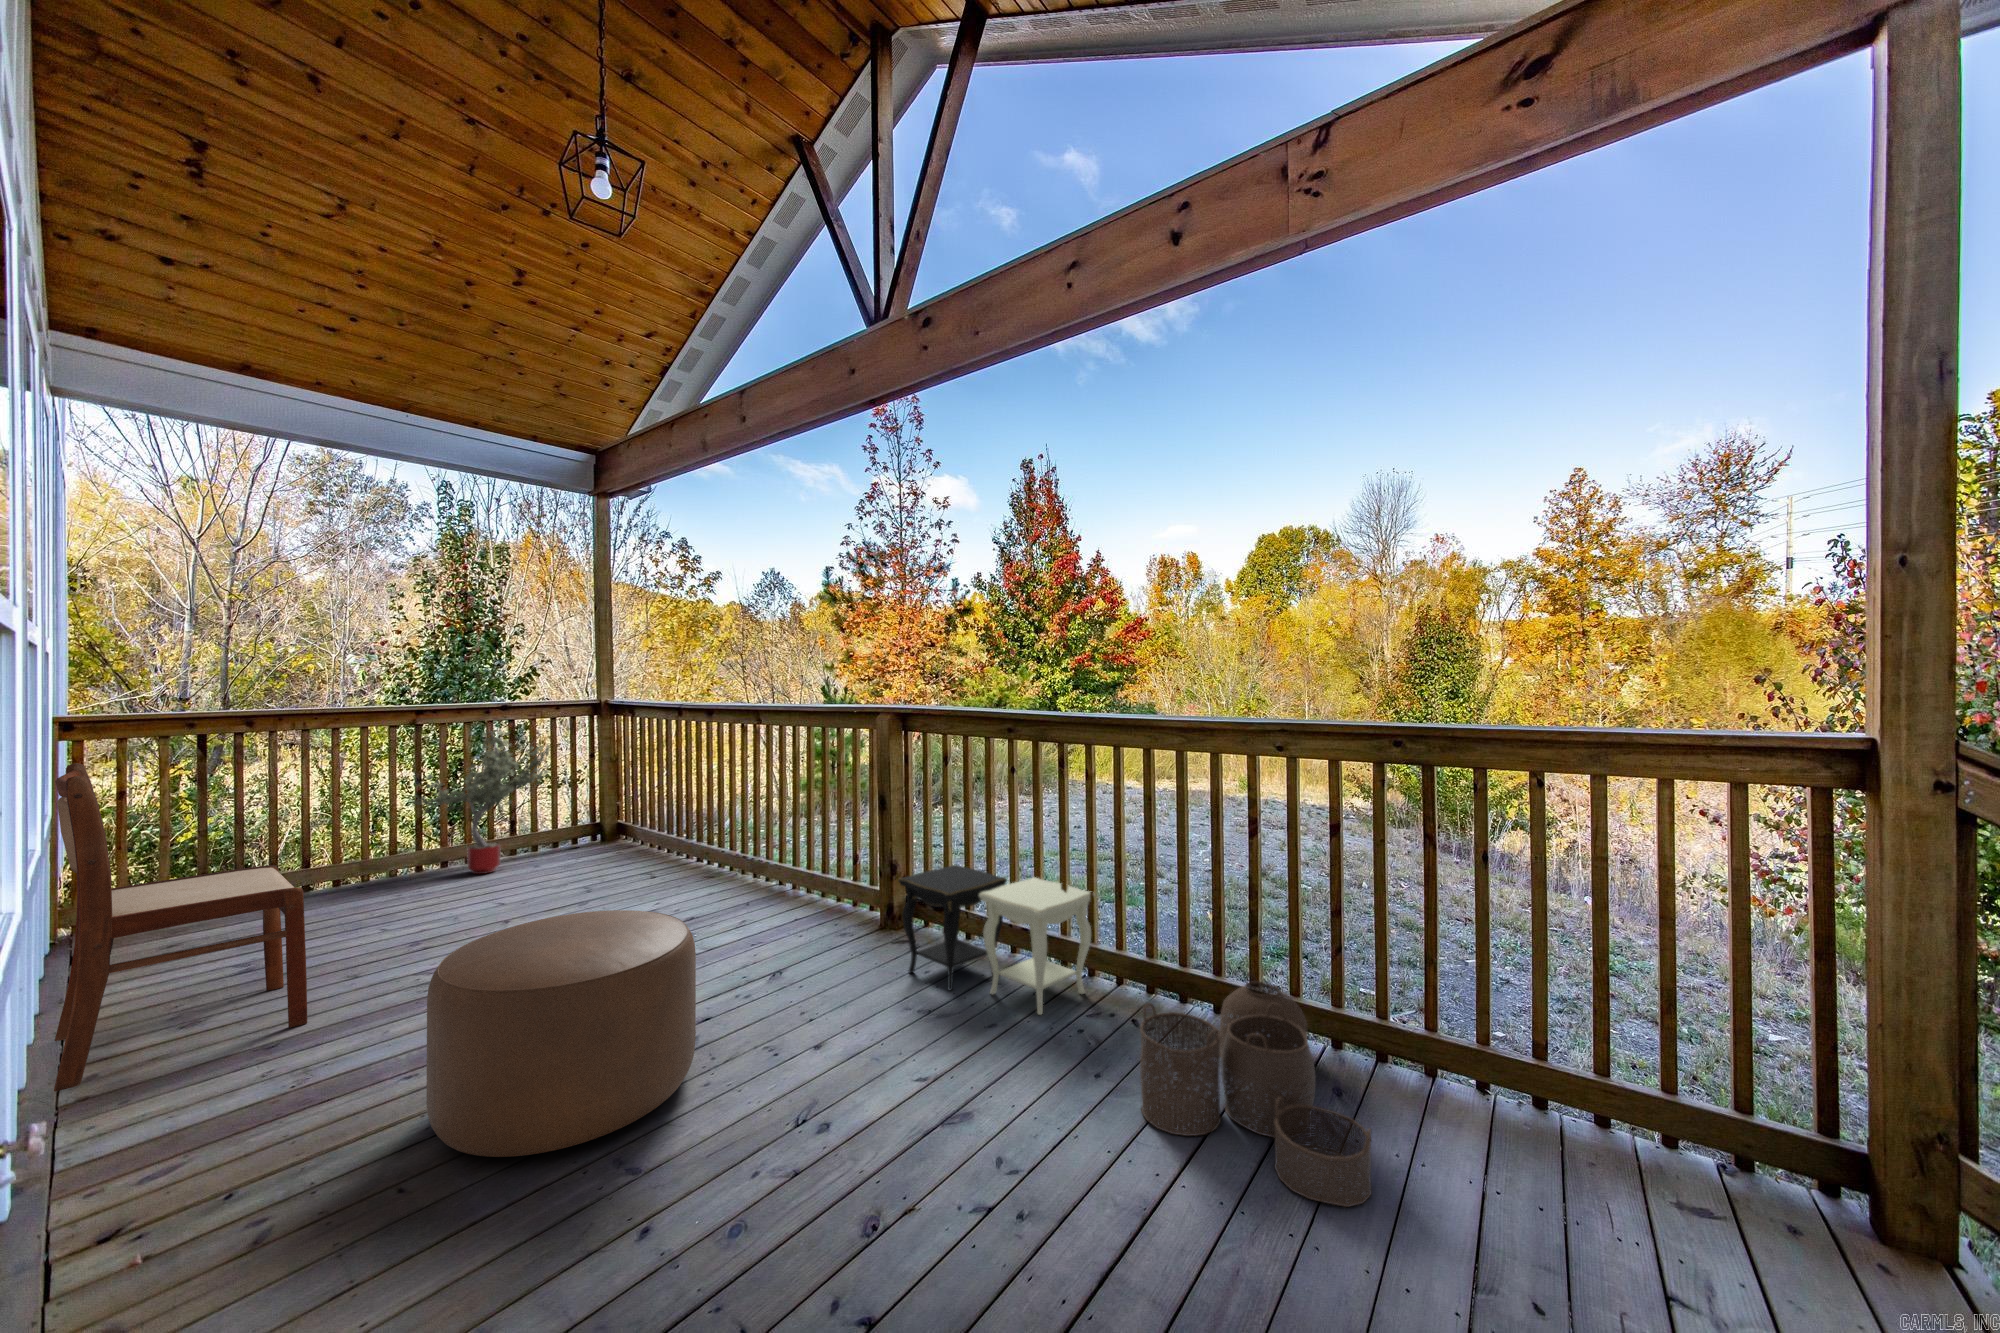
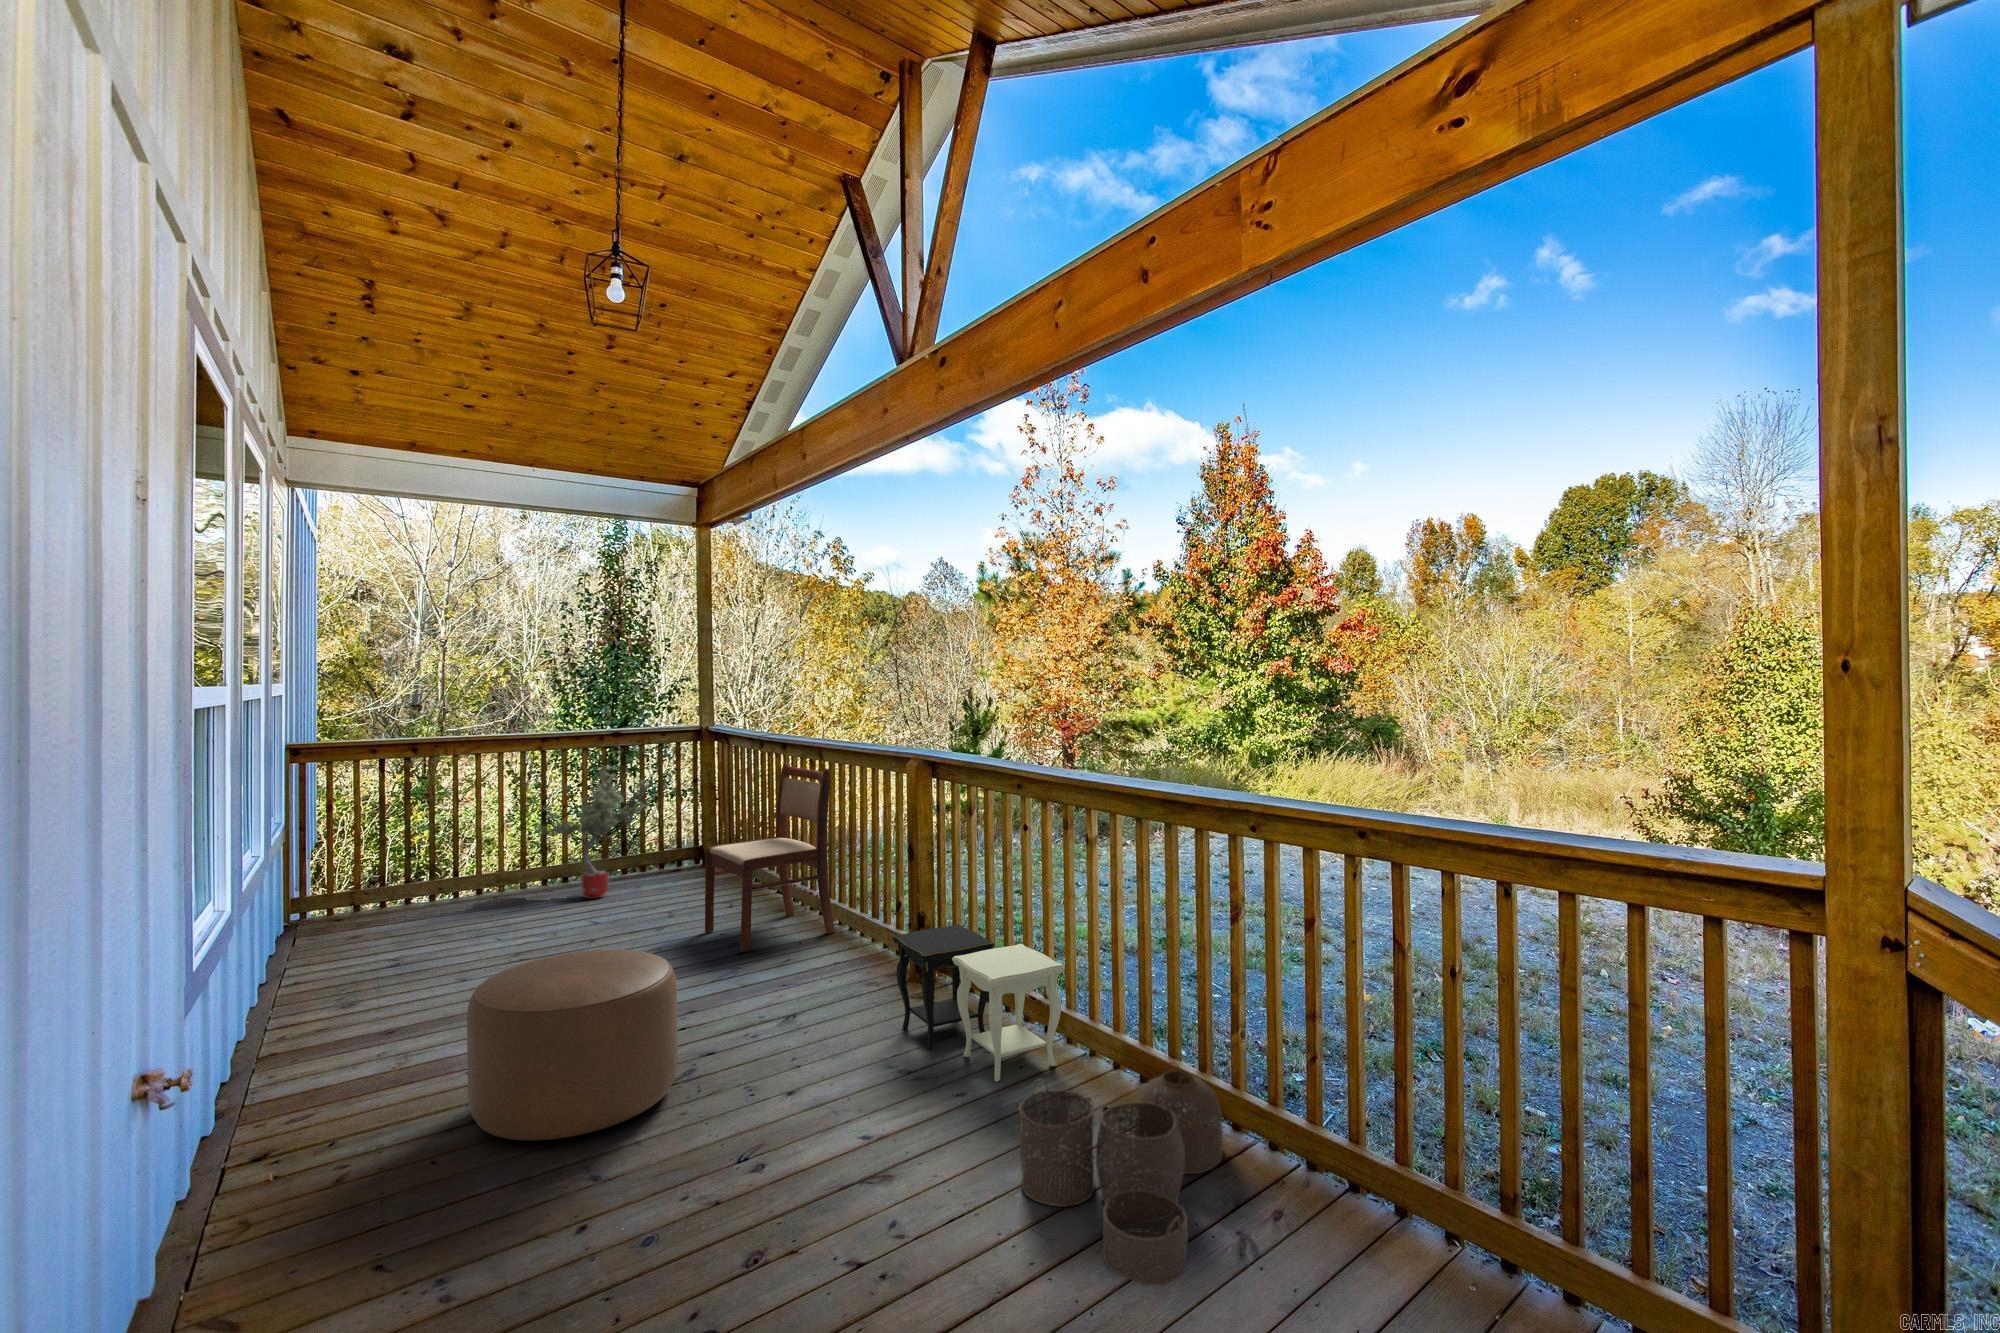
dining chair: present [54,763,307,1092] -> present [705,763,835,952]

